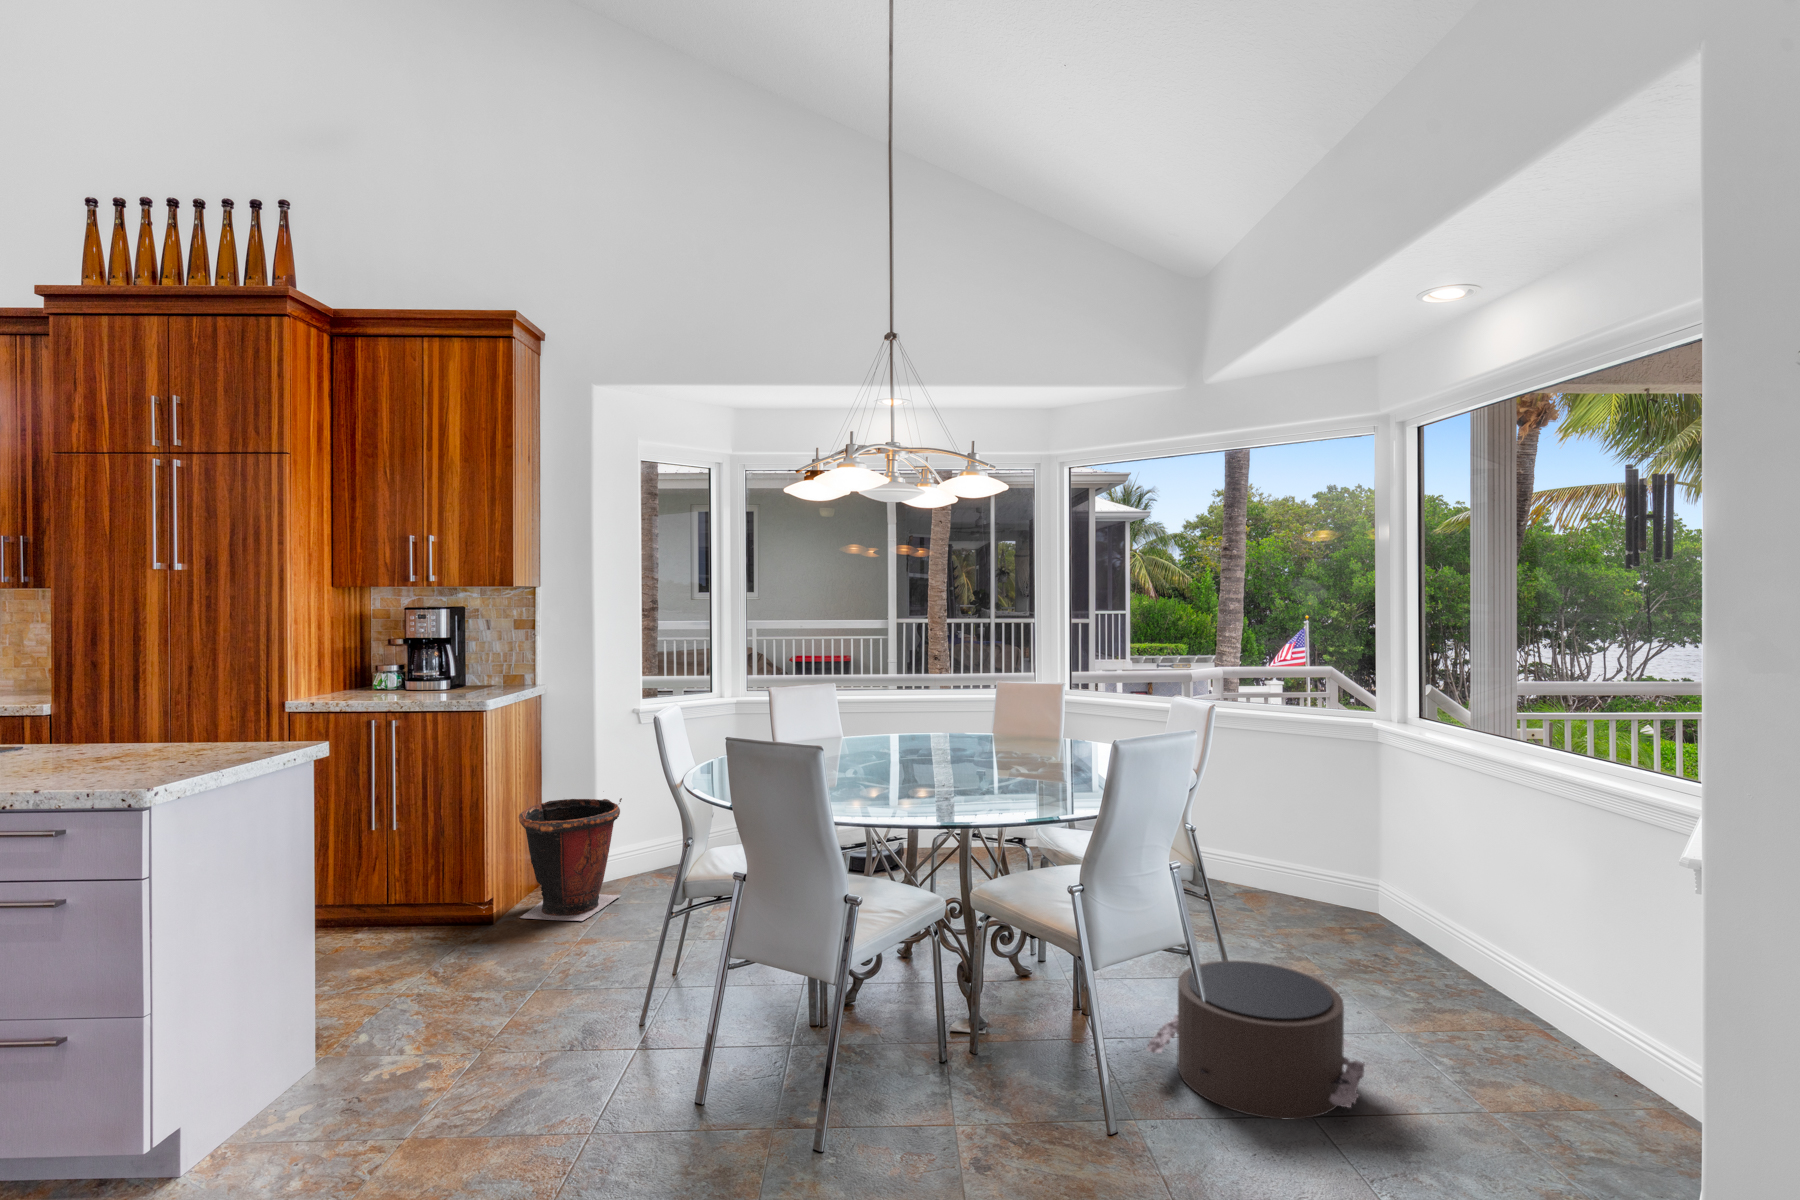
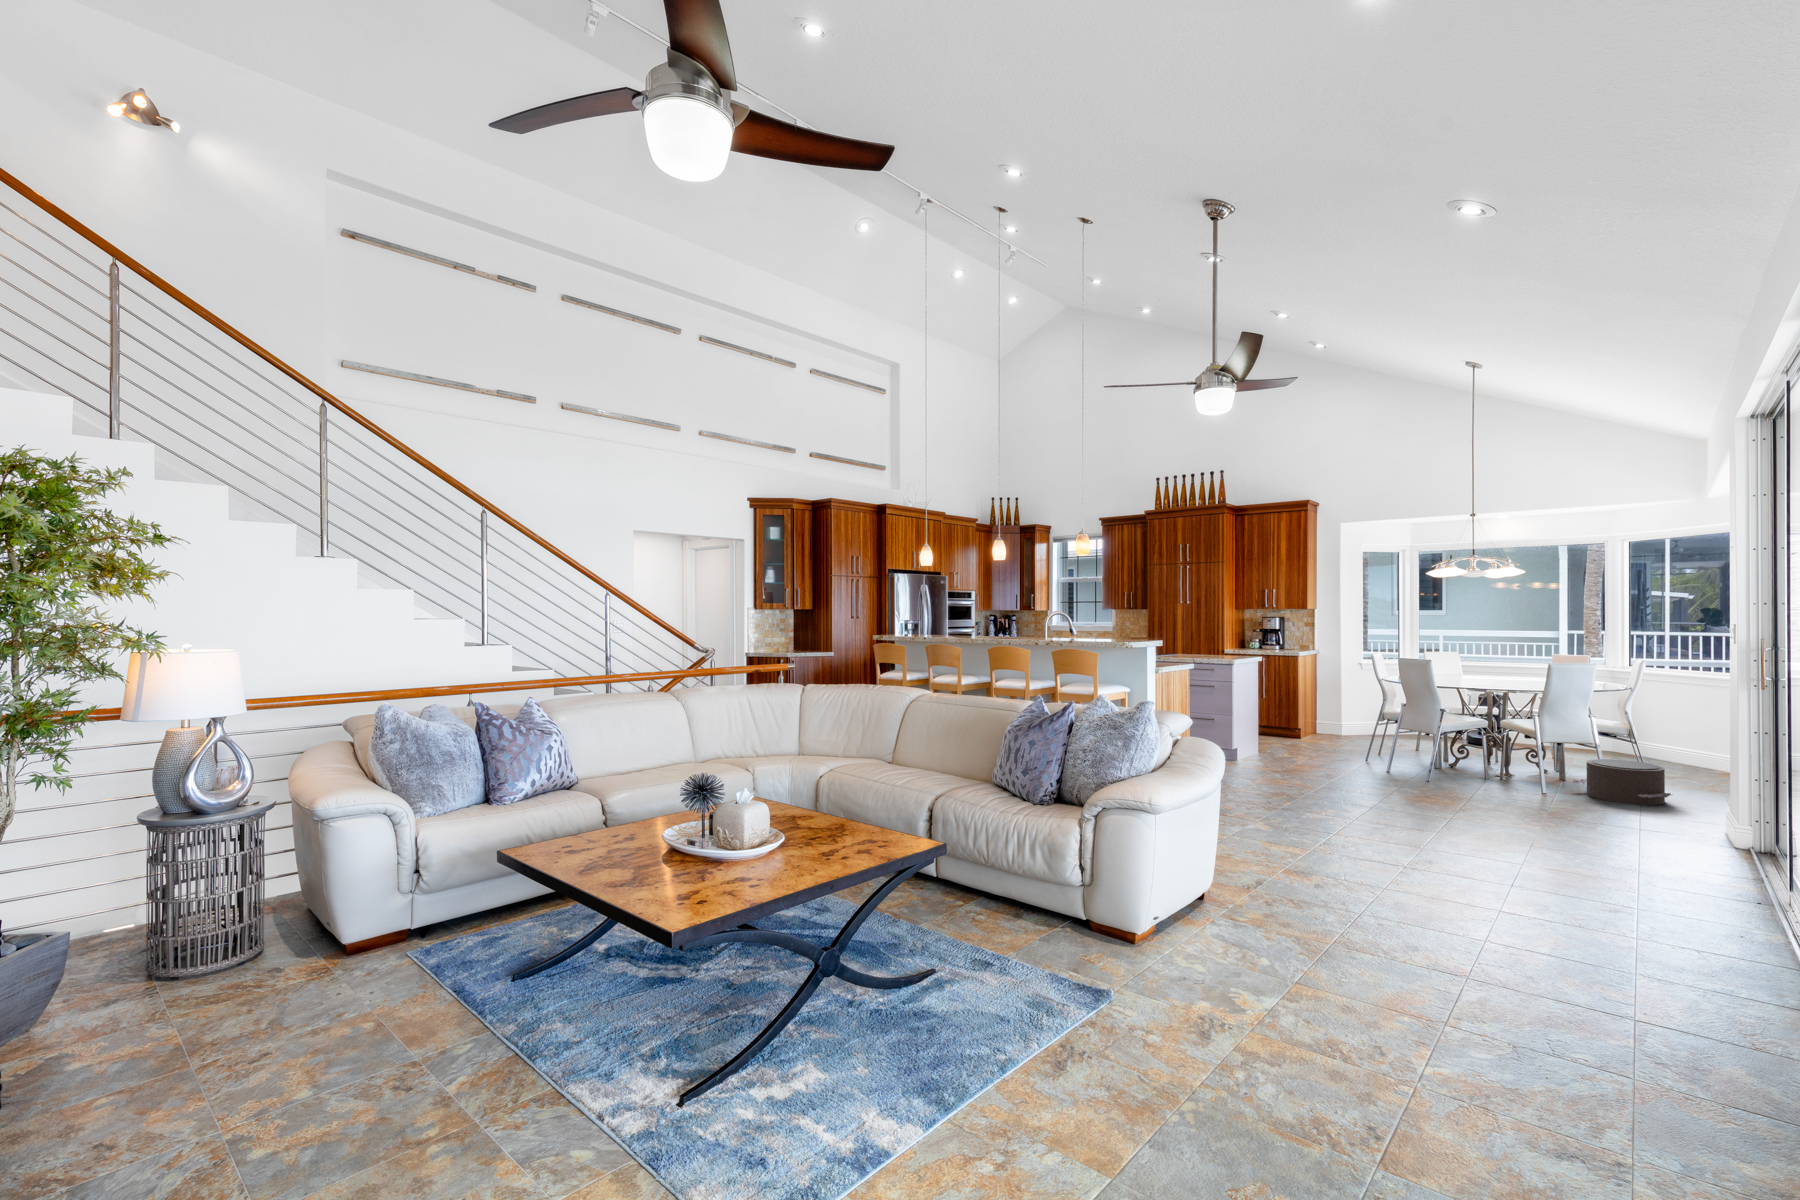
waste bin: present [519,798,622,921] -> none [1310,695,1355,743]

